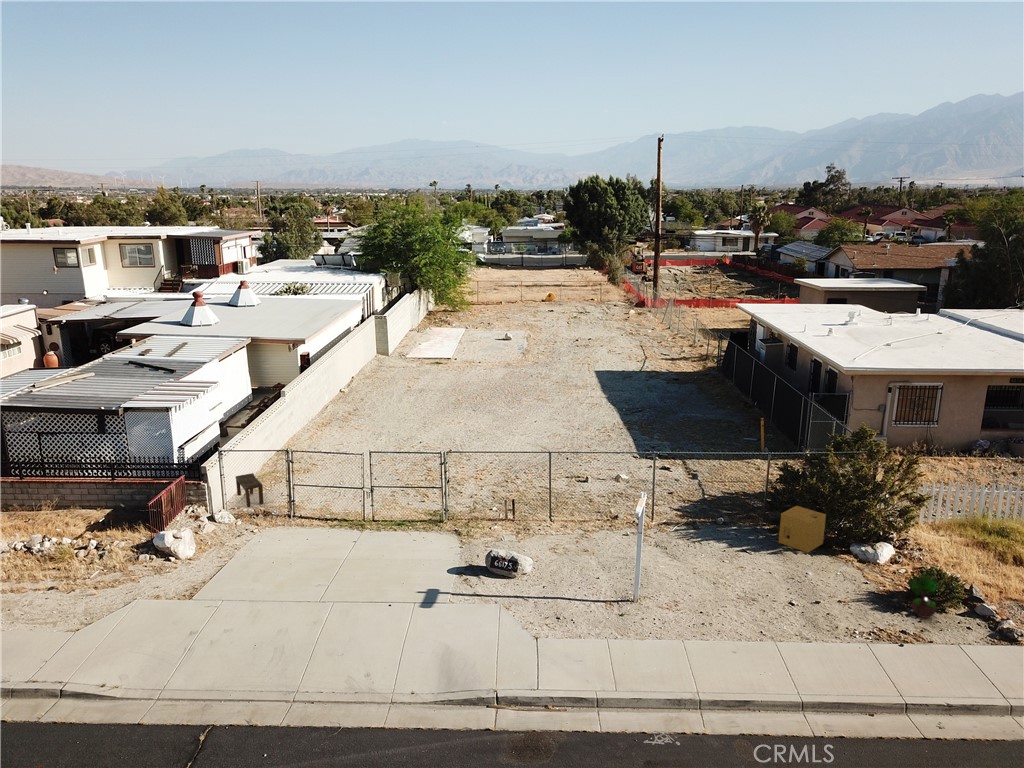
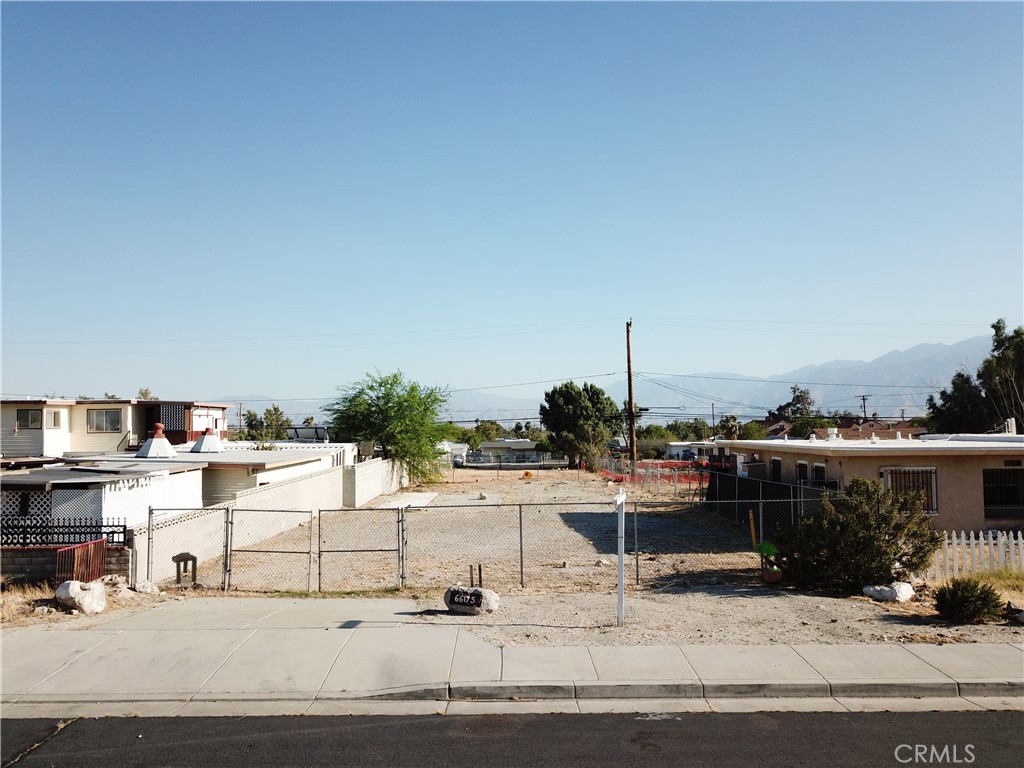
cardboard box: present [779,506,826,553] -> none [780,553,831,598]
potted tree: present [910,576,936,618] -> present [754,542,782,583]

